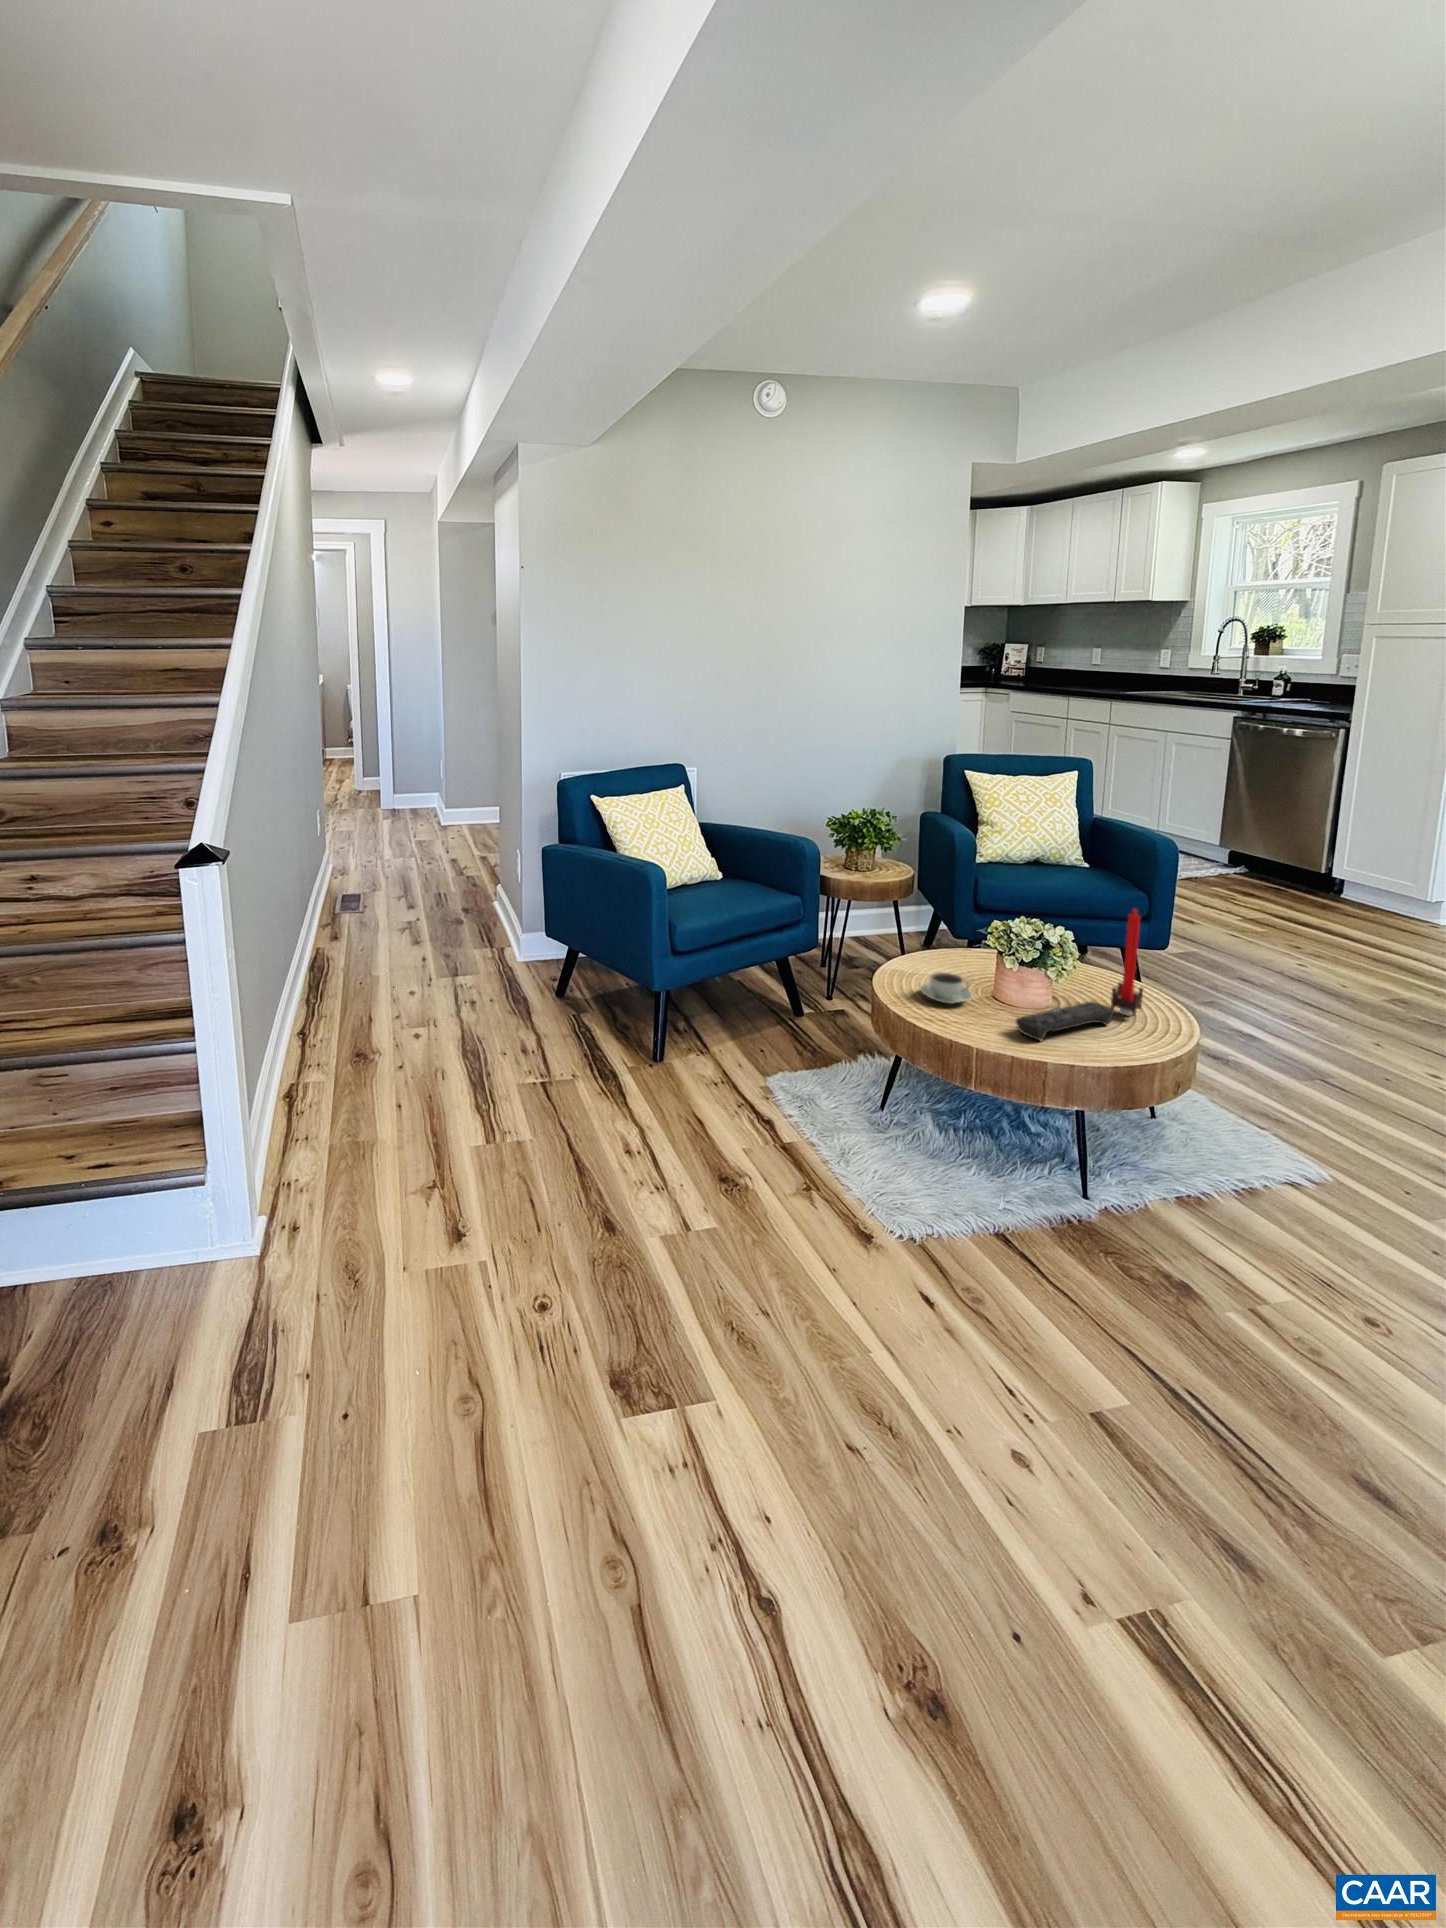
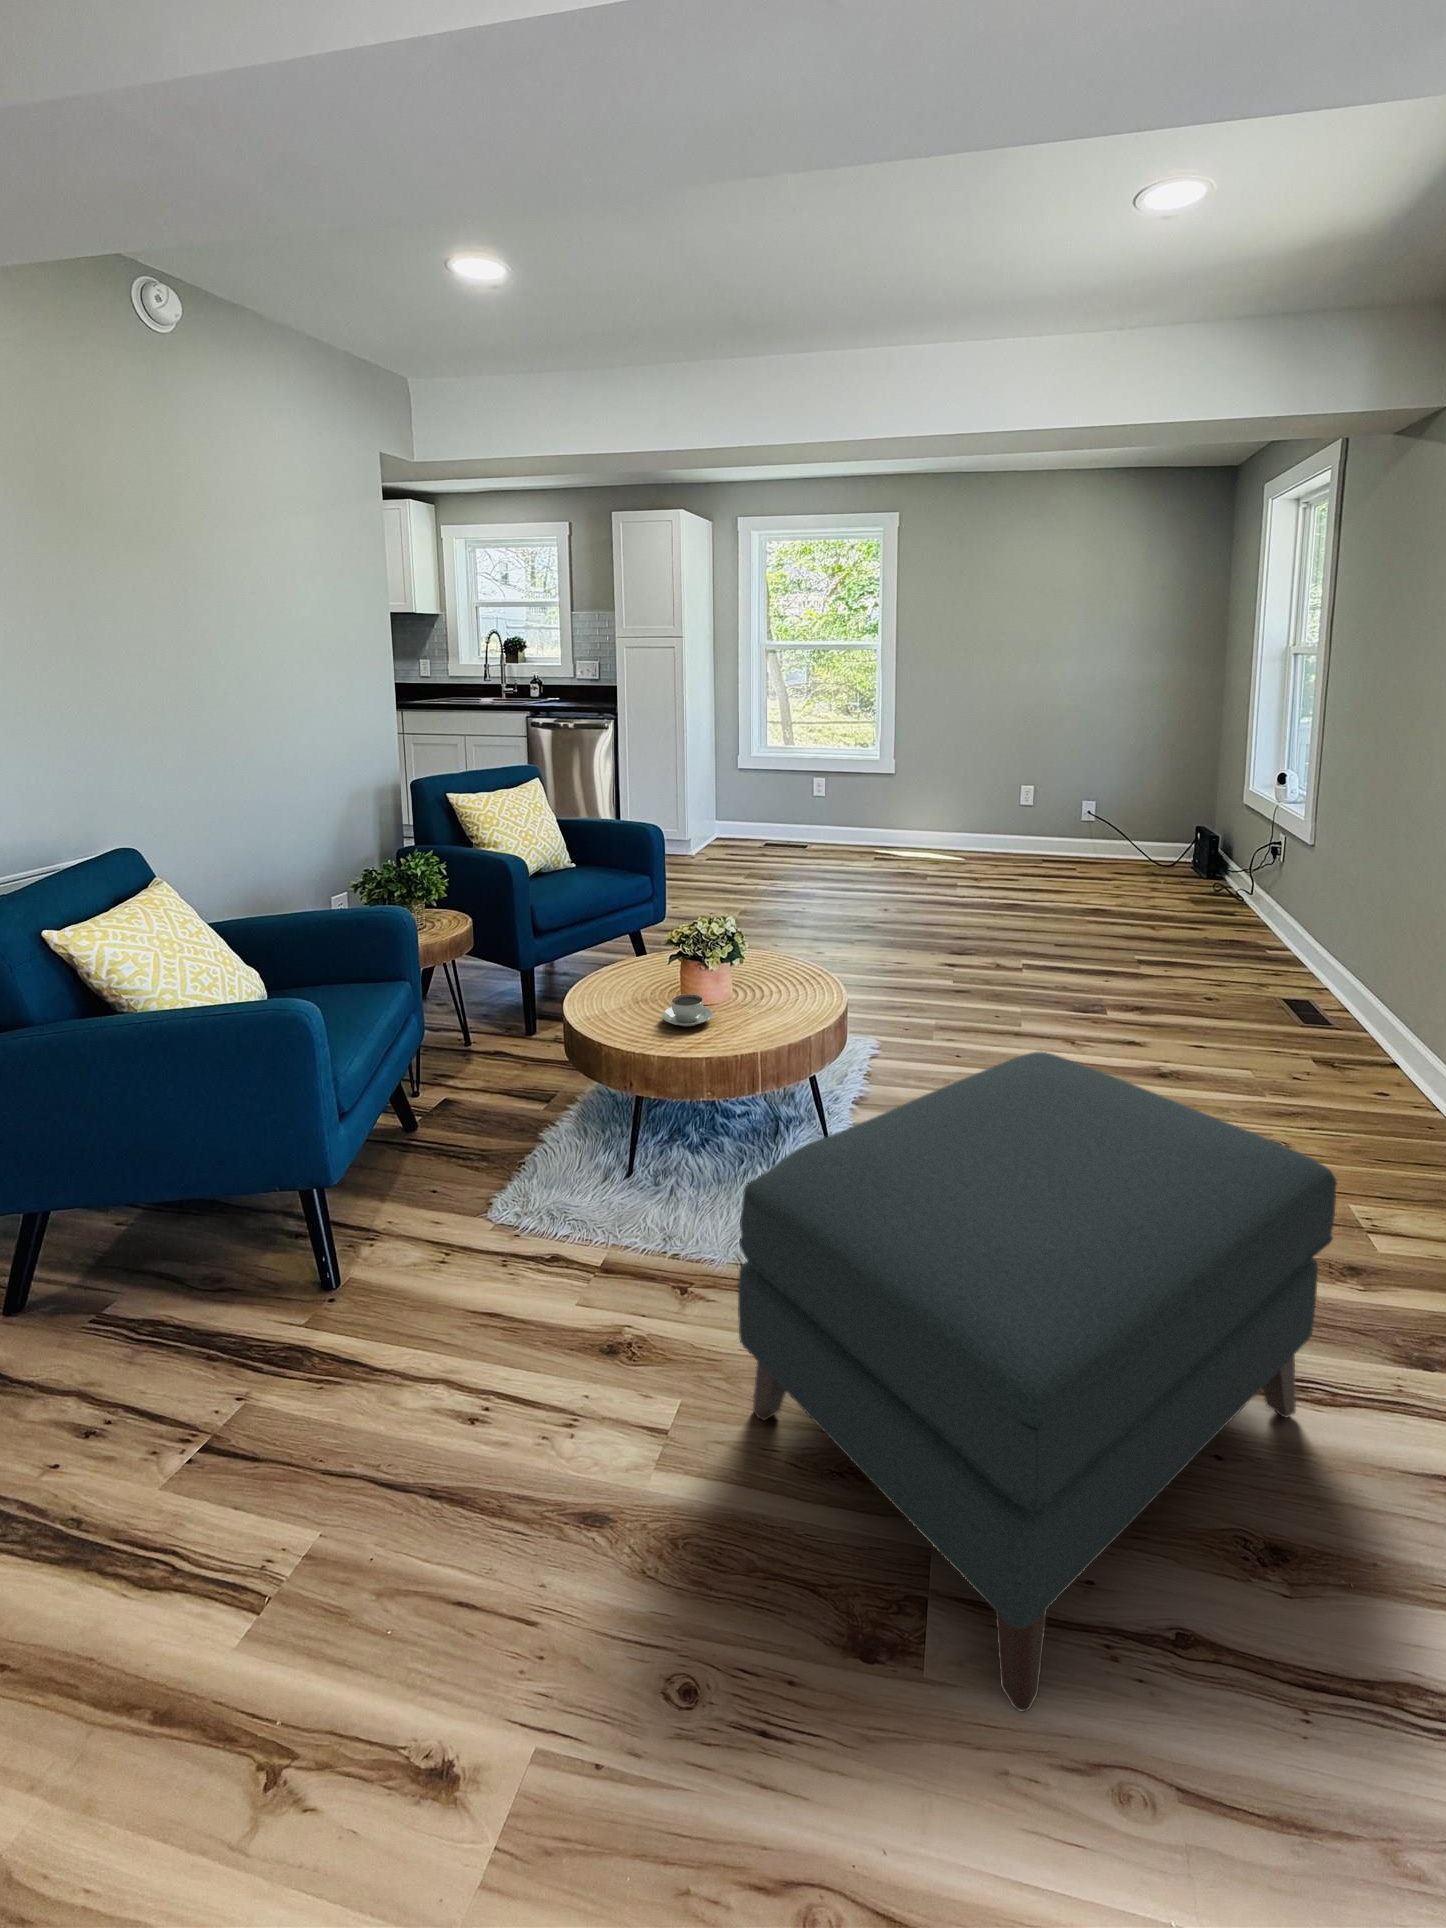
candle: present [1111,909,1143,1016] -> none [781,883,805,977]
remote control: present [1016,1002,1114,1041] -> none [775,973,803,1022]
ottoman: none [603,1073,1262,1742] -> present [738,1052,1337,1712]

